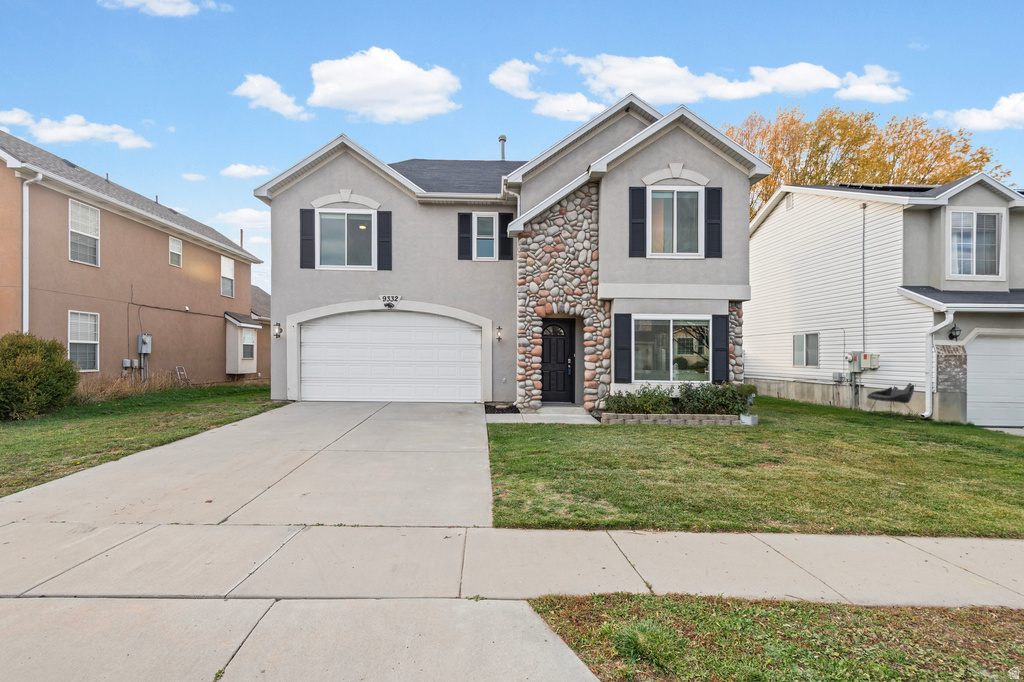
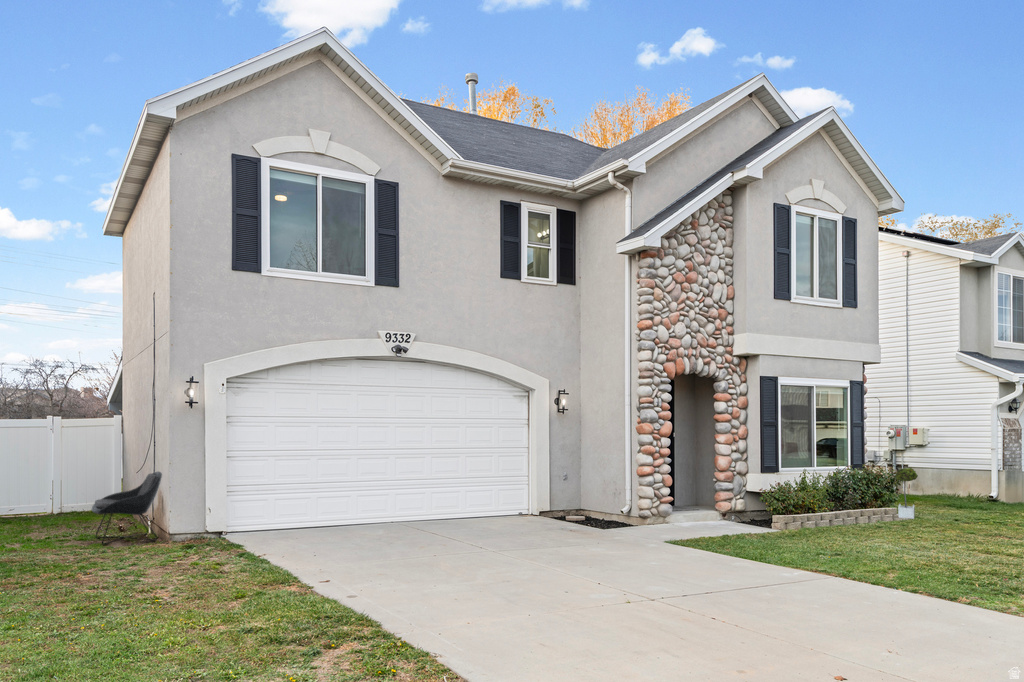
lounge chair: present [867,383,917,418] -> present [92,472,162,545]

